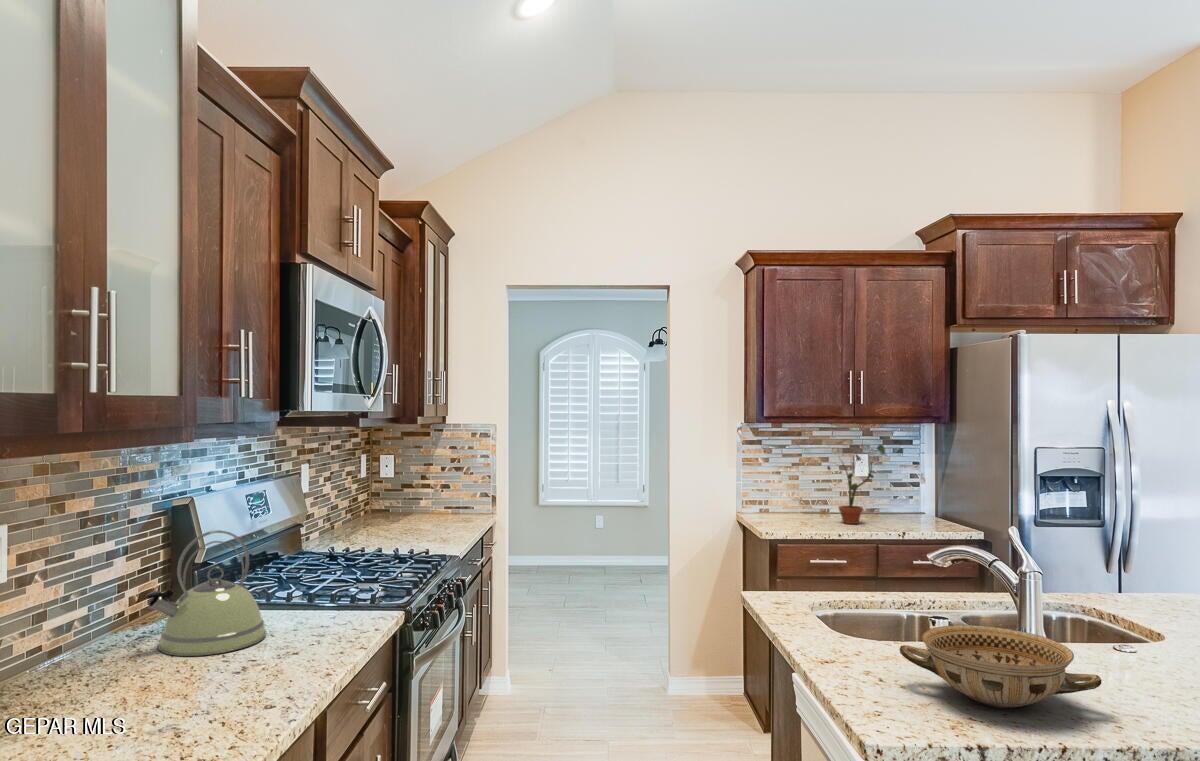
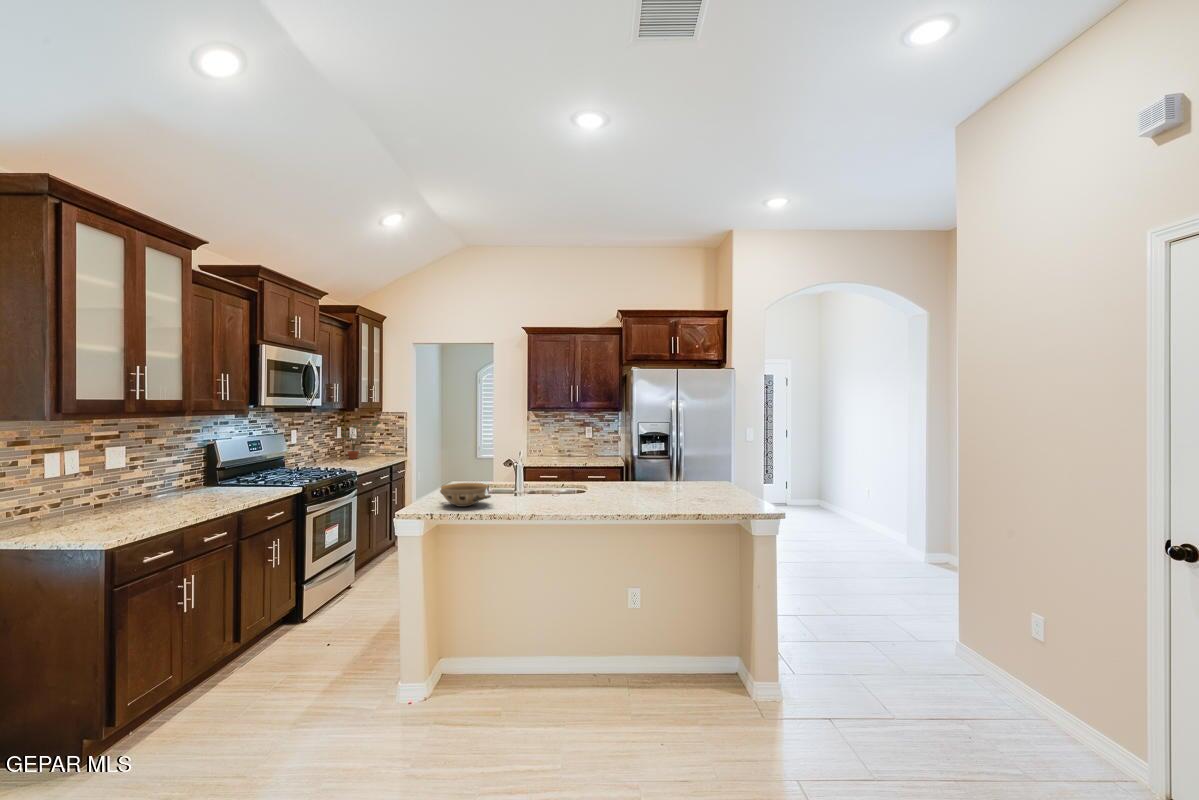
potted plant: present [827,445,885,524] -> present [342,421,380,459]
kettle: present [146,530,266,656] -> none [183,452,236,497]

